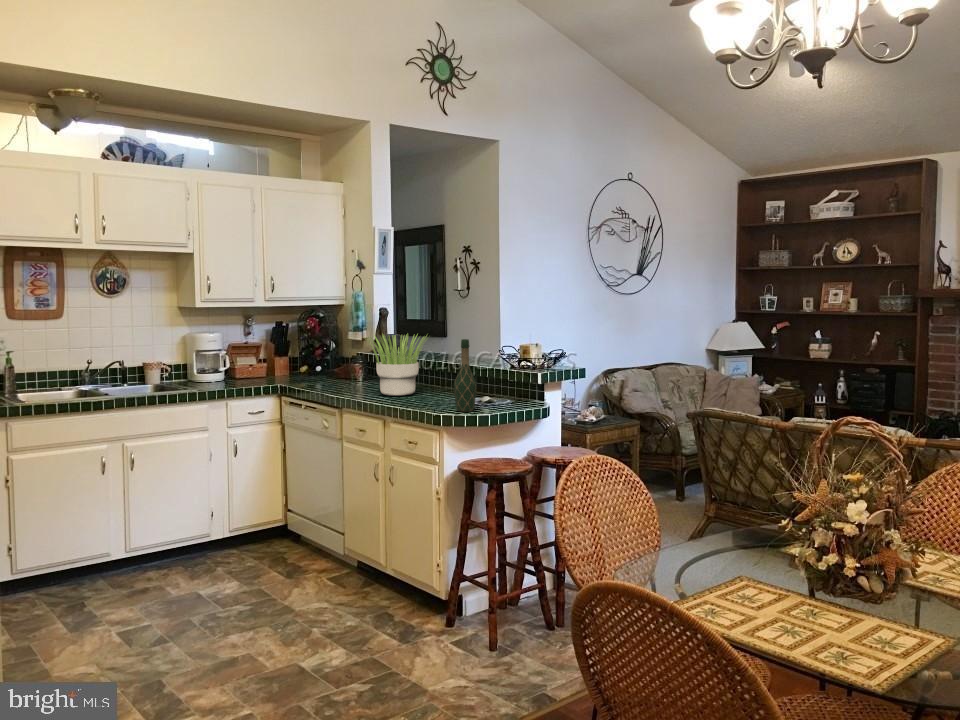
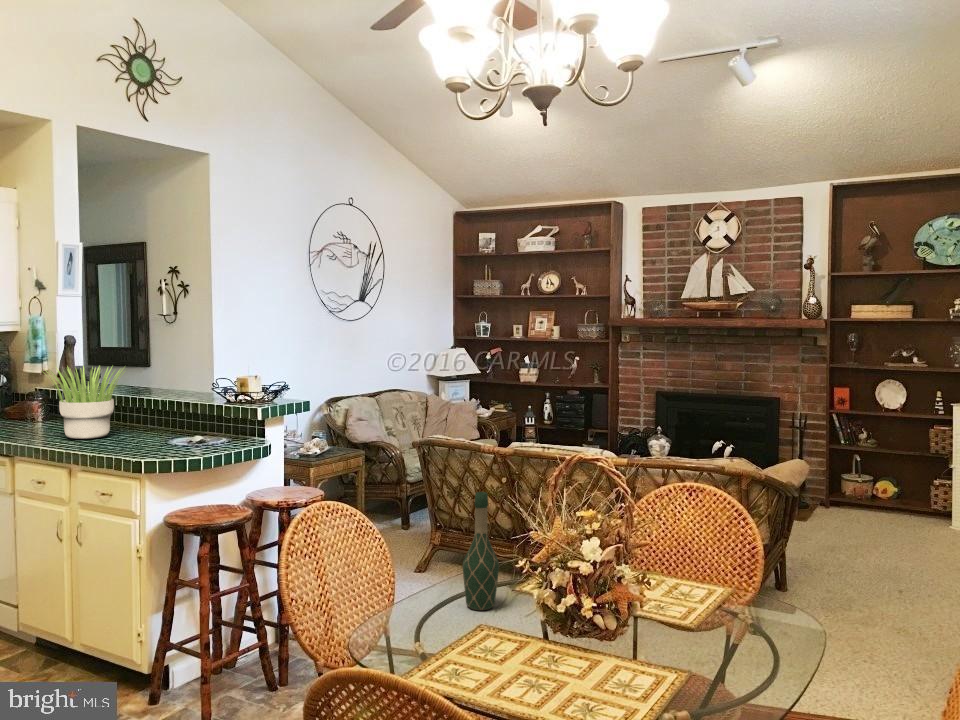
wine bottle: present [454,339,477,412] -> present [462,492,499,610]

